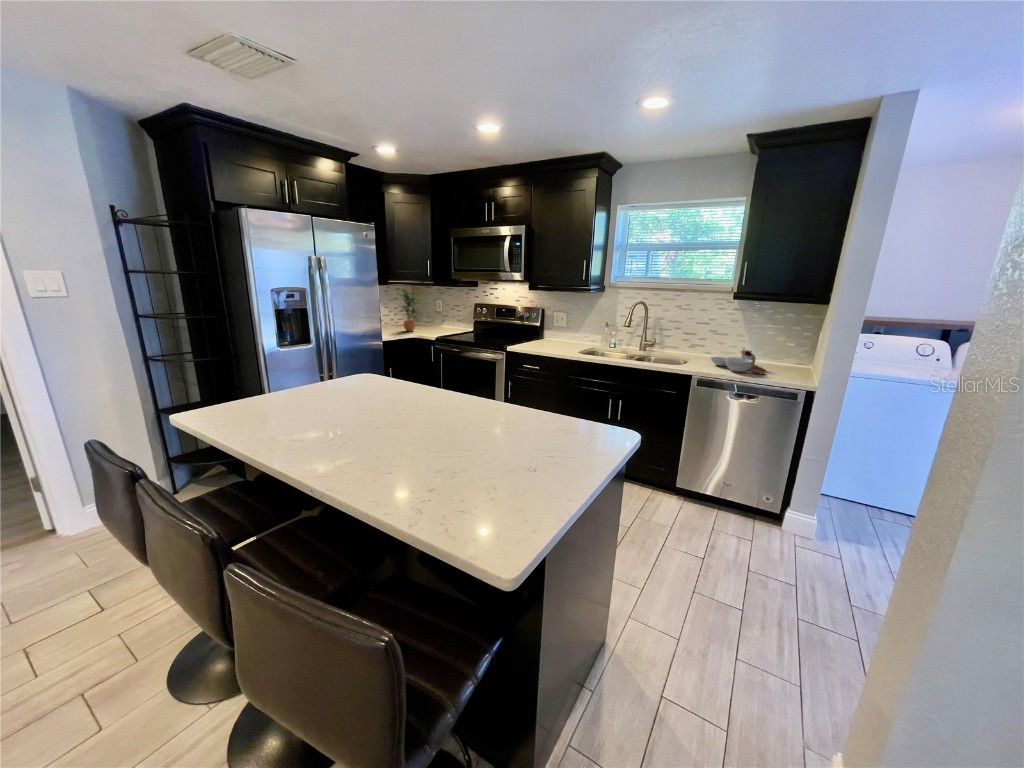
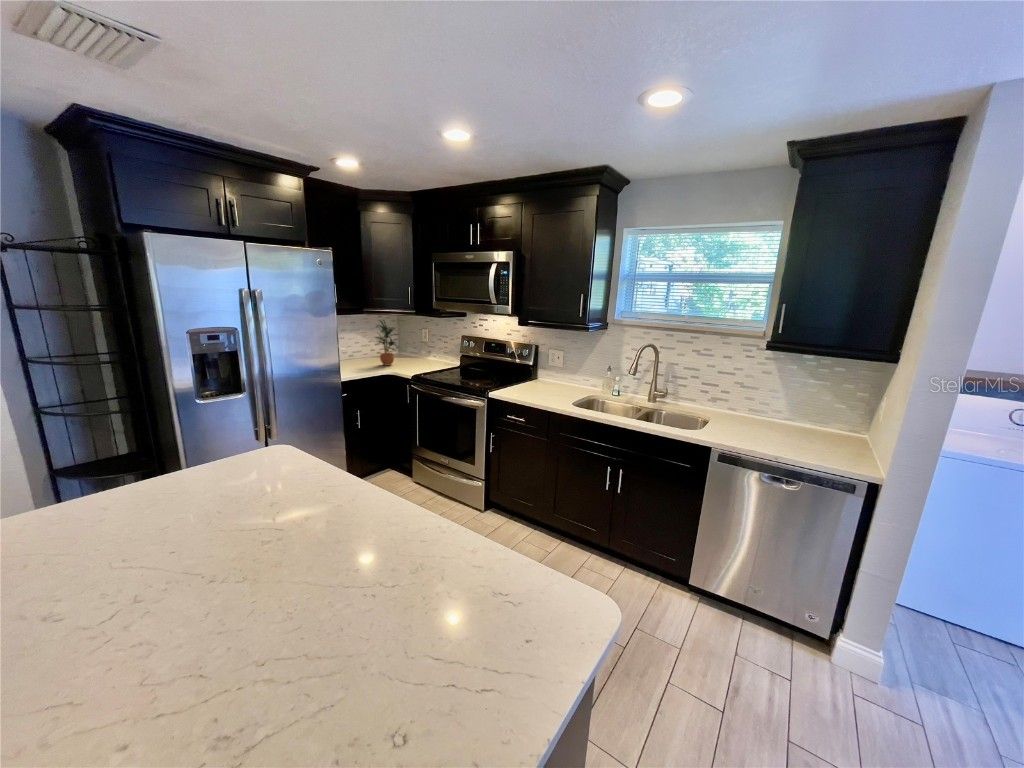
cutting board: present [711,347,765,374] -> none [737,410,811,452]

